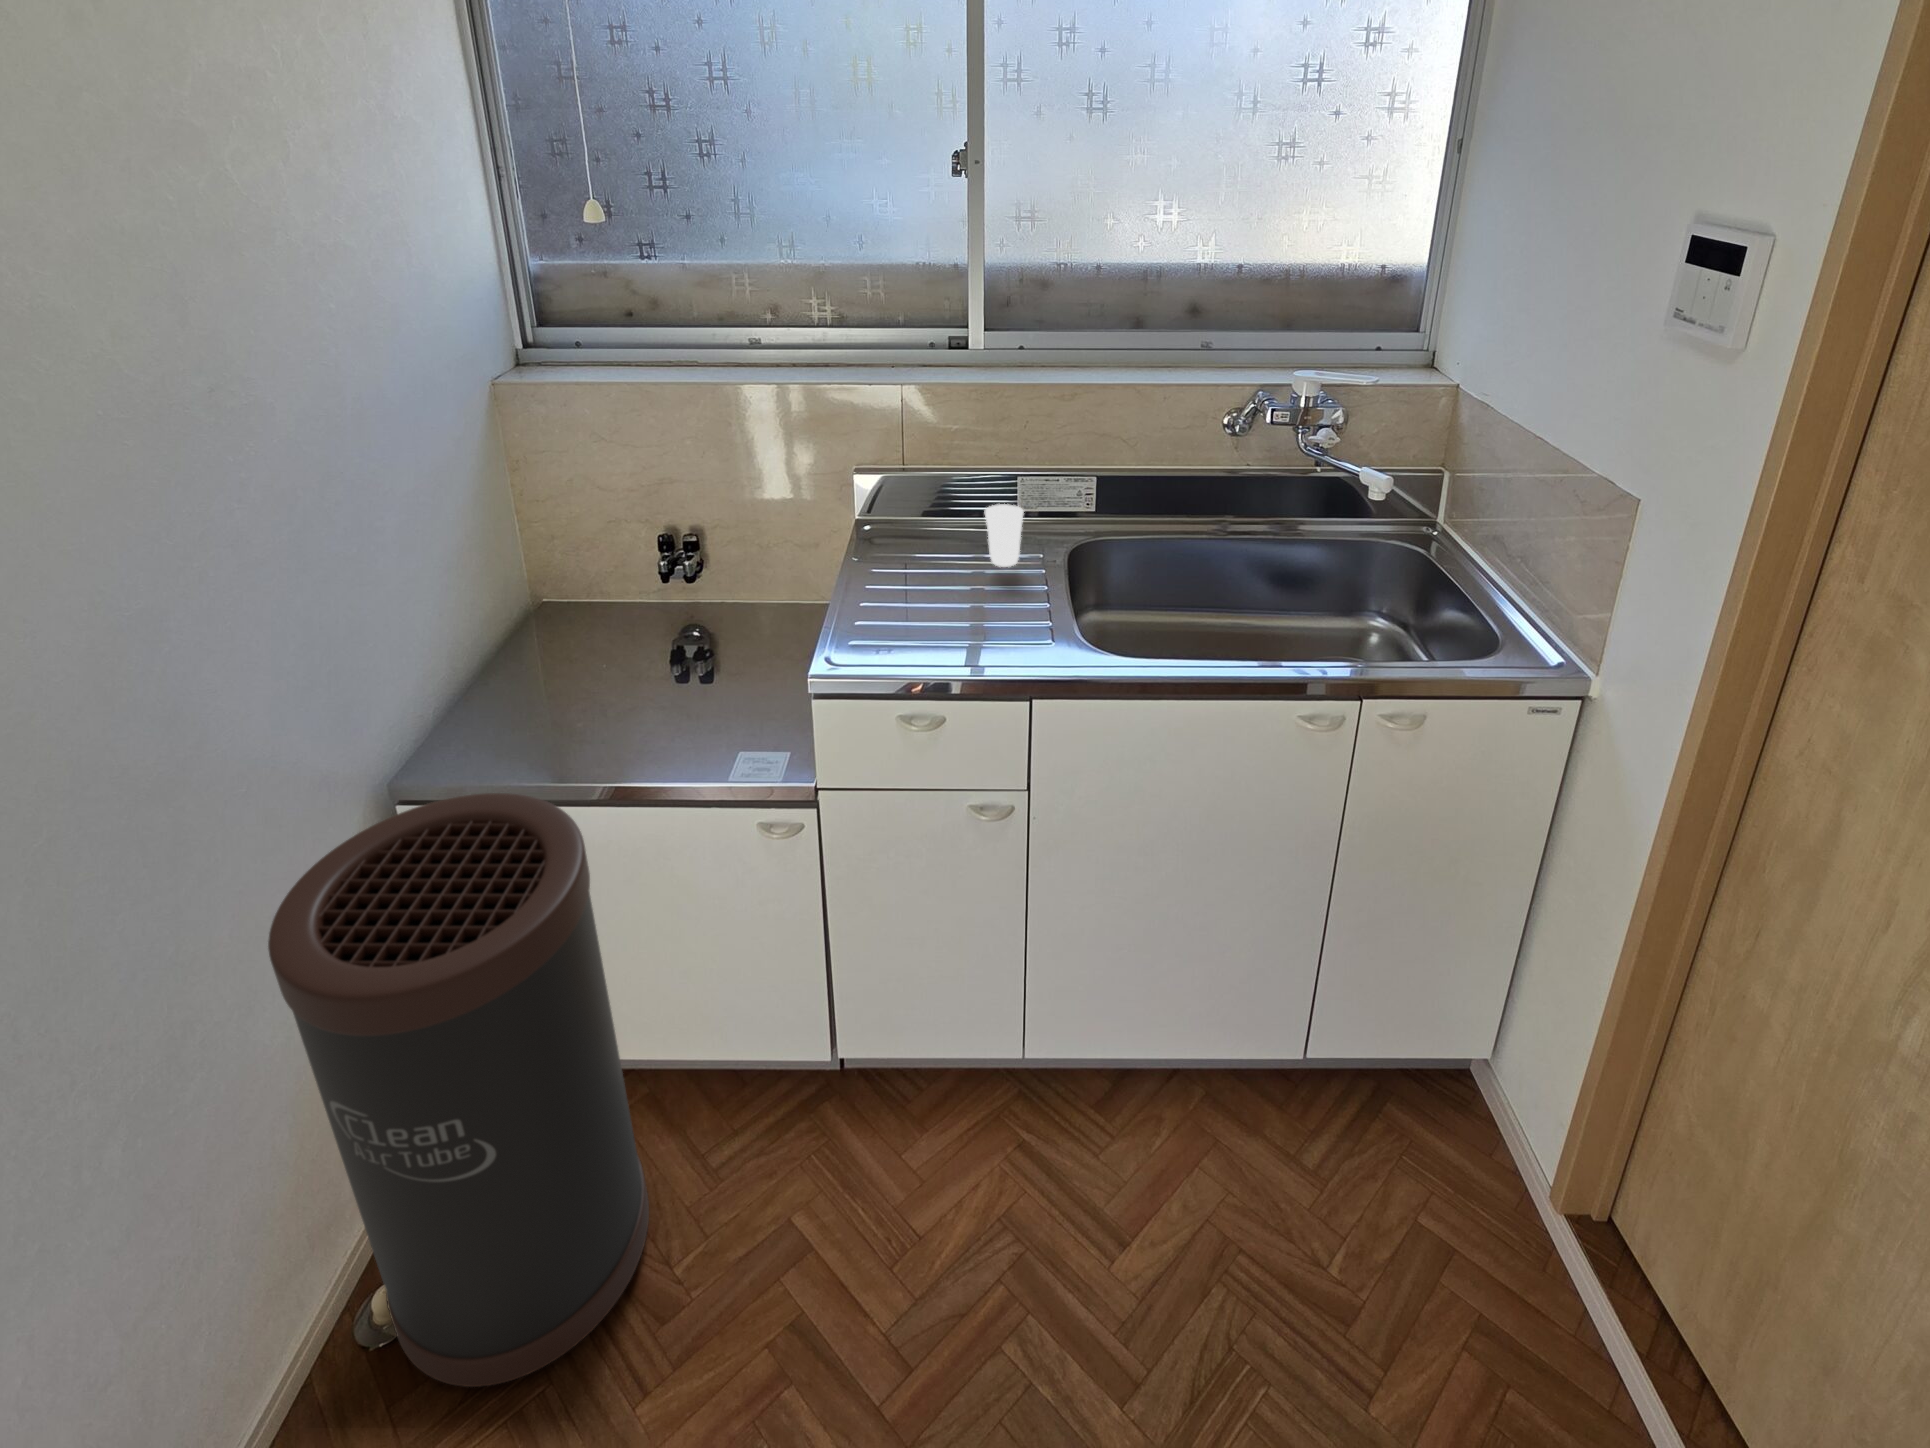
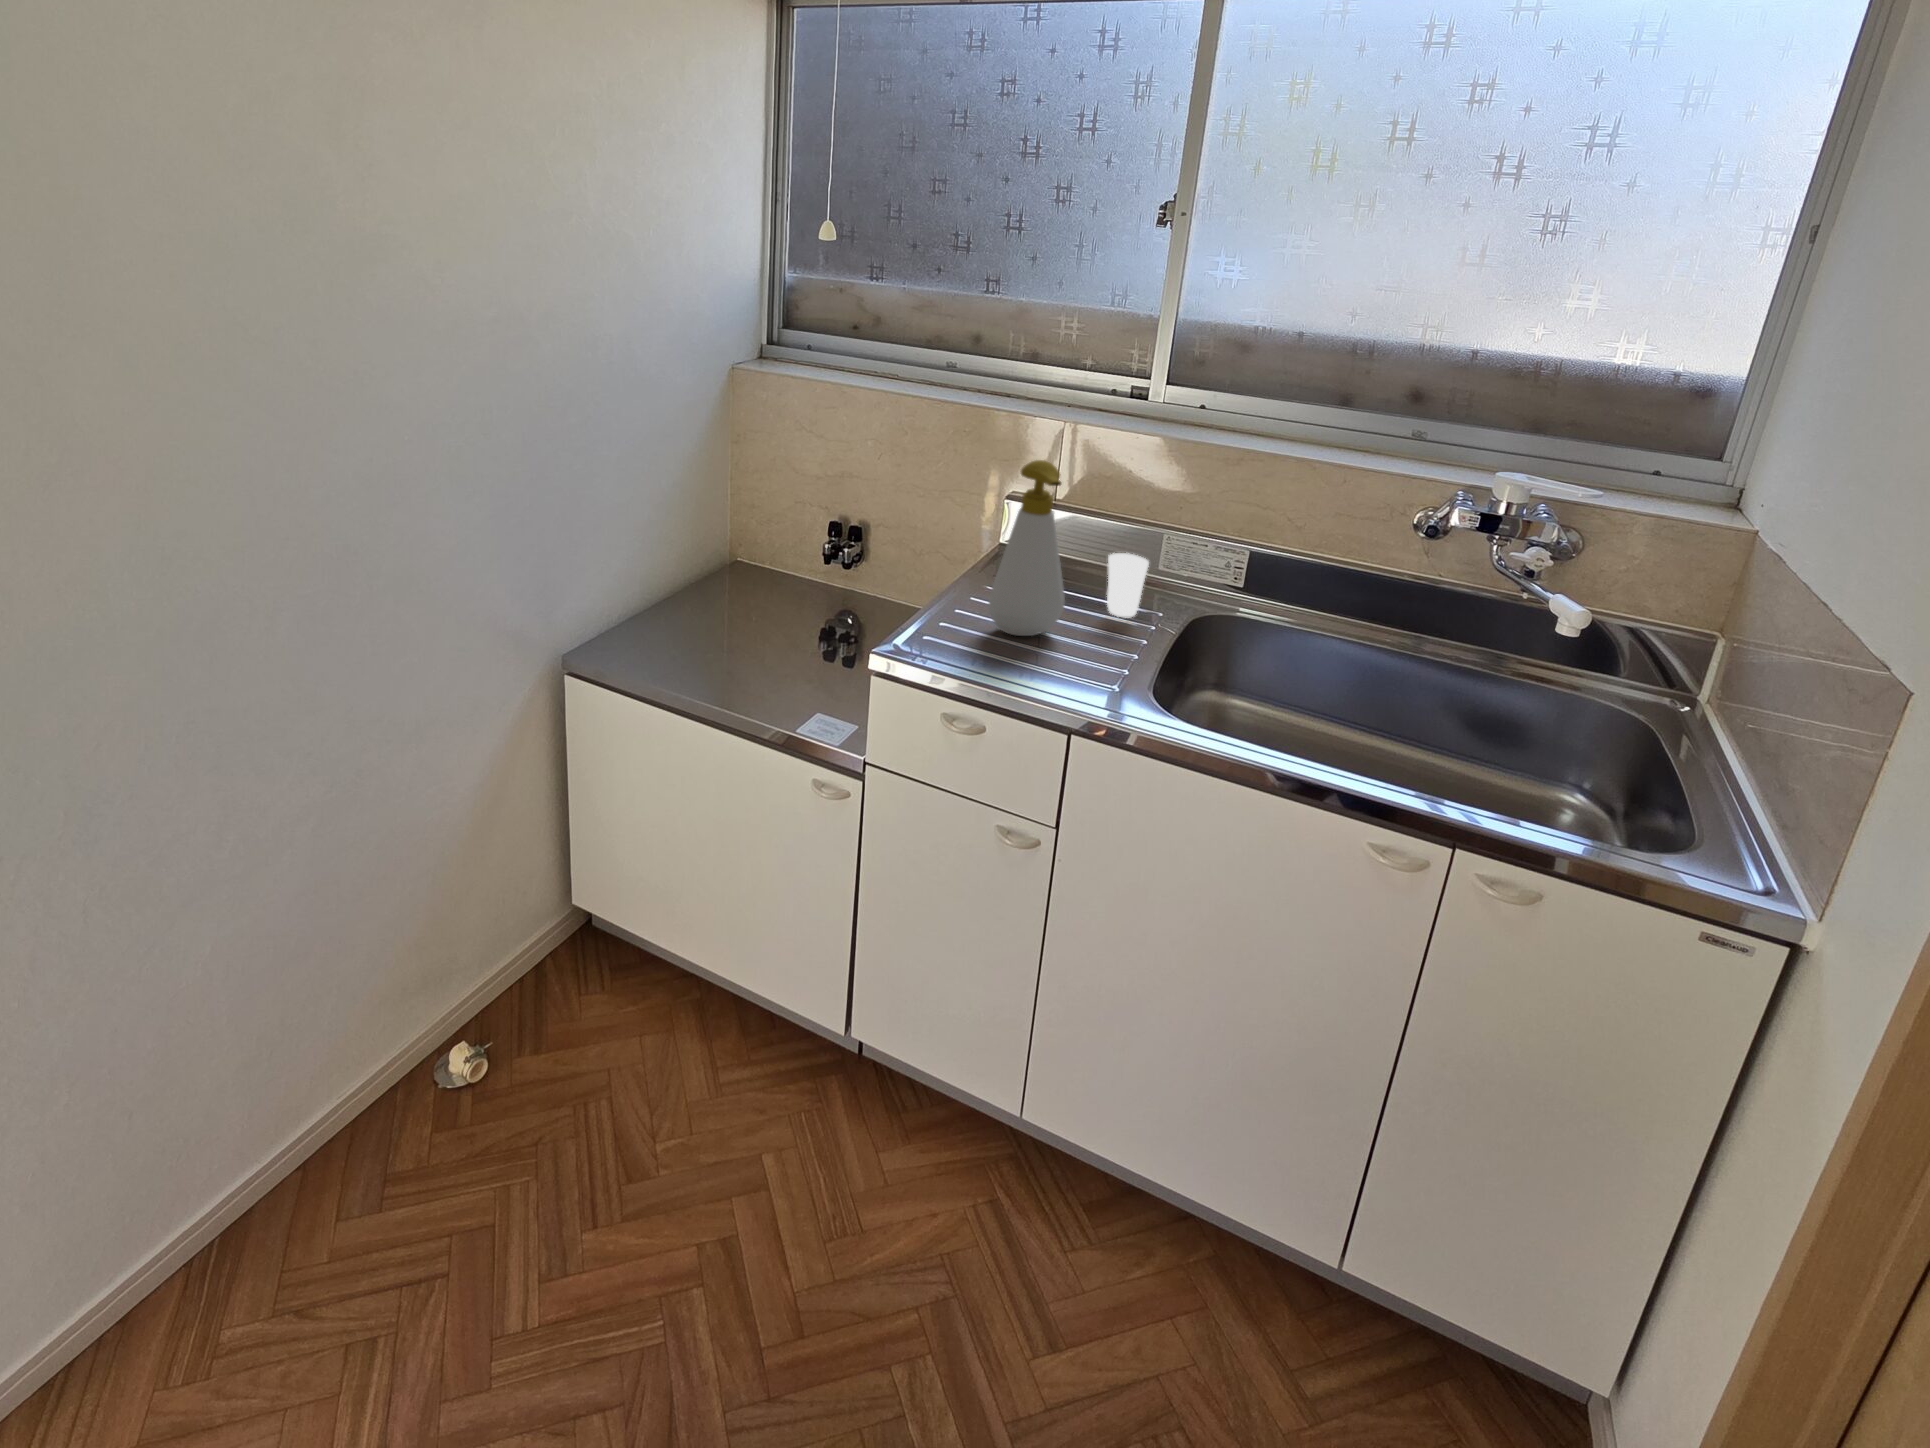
soap bottle: none [899,436,969,615] -> present [989,460,1065,636]
trash can: present [268,793,649,1387] -> none [429,670,662,1155]

